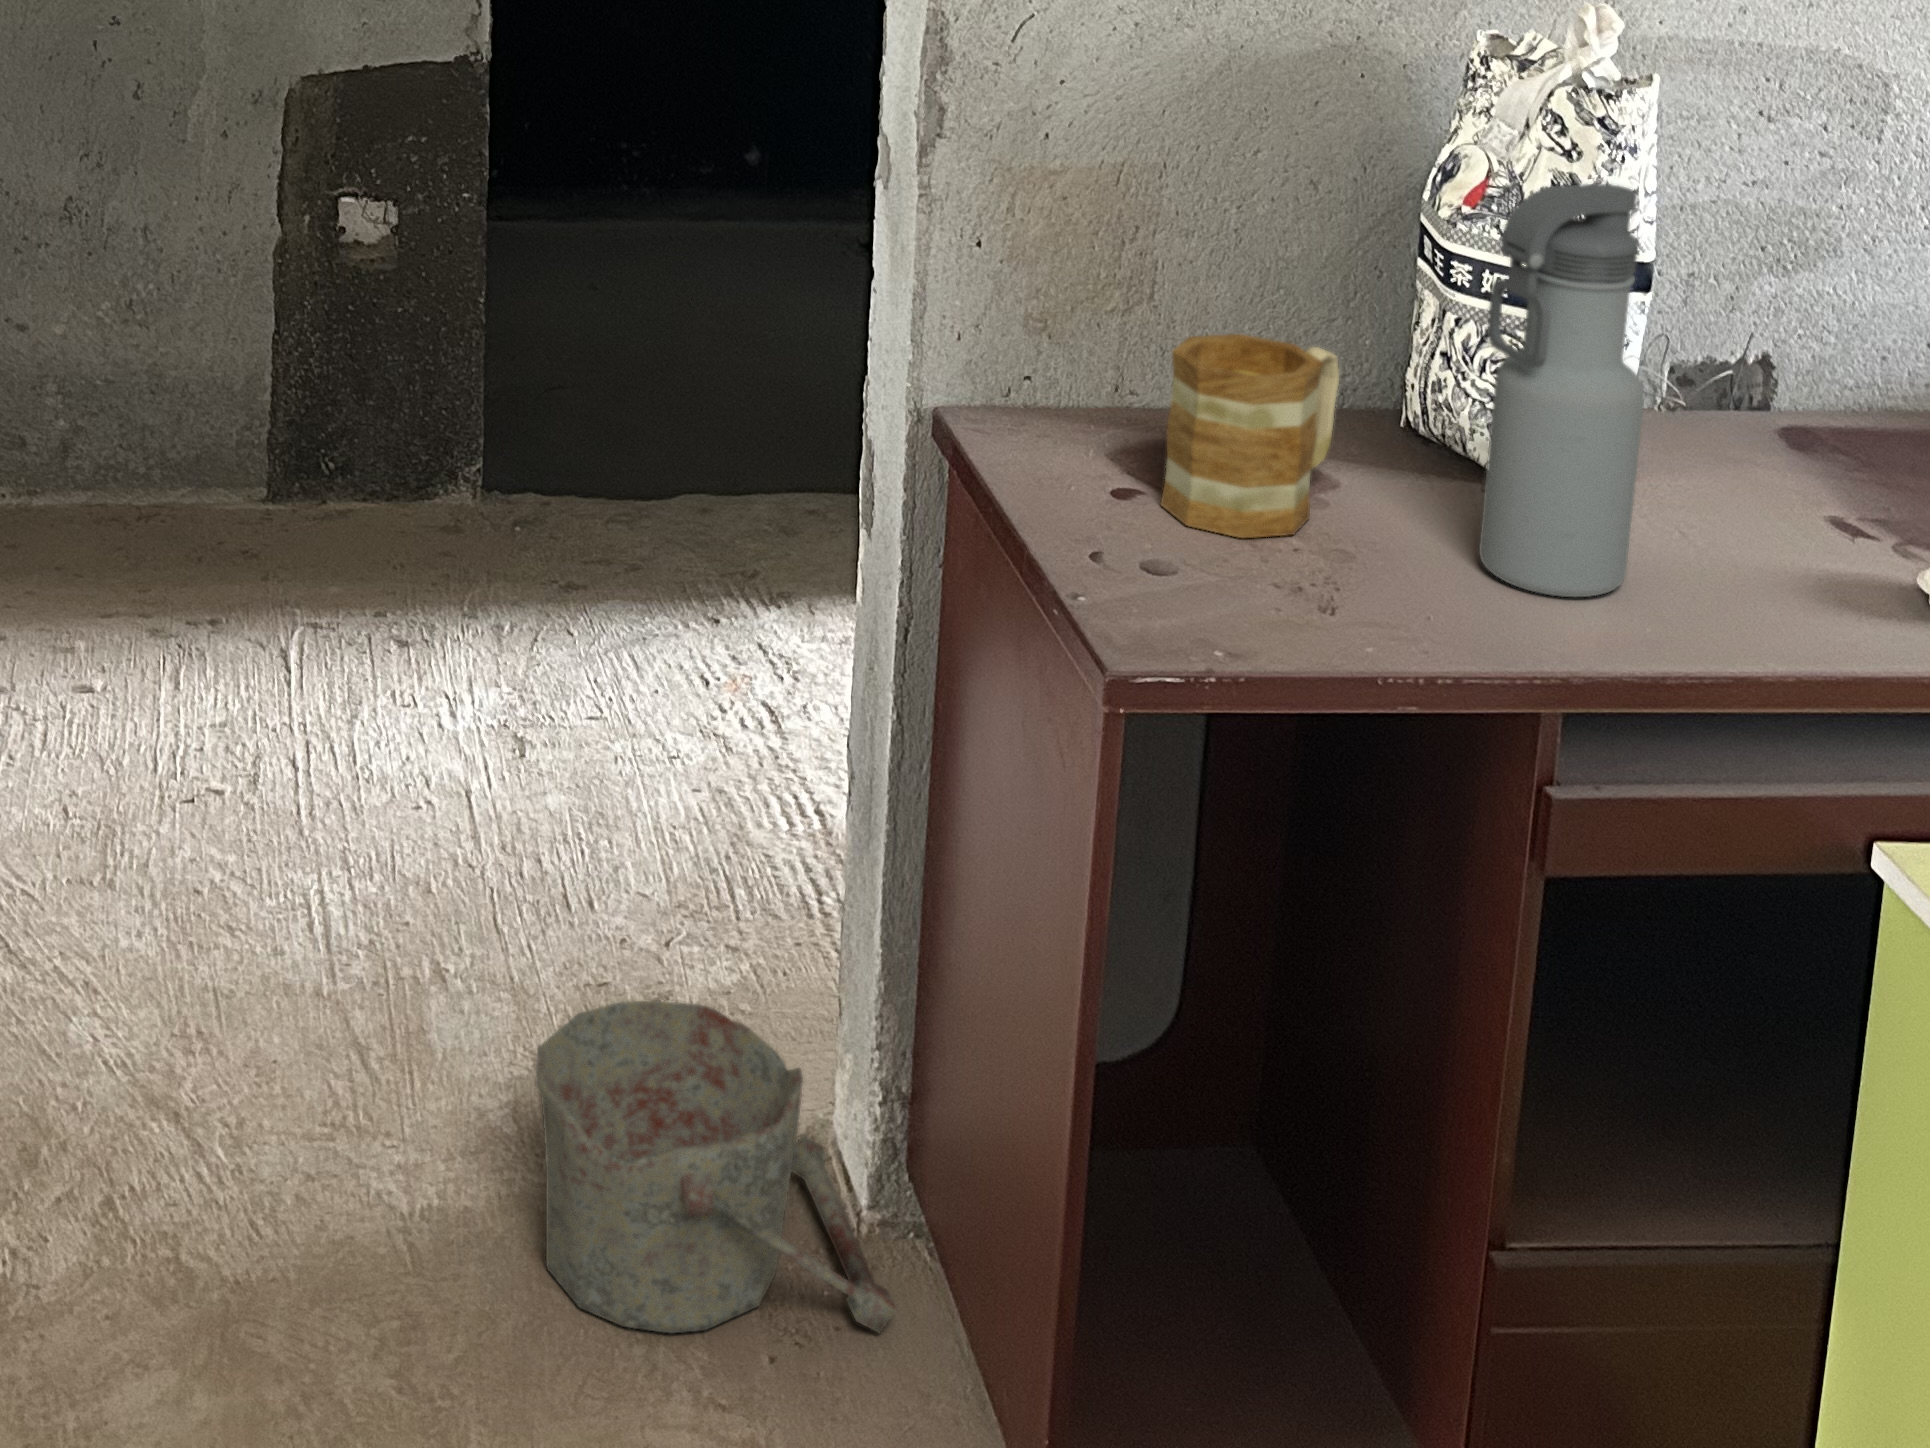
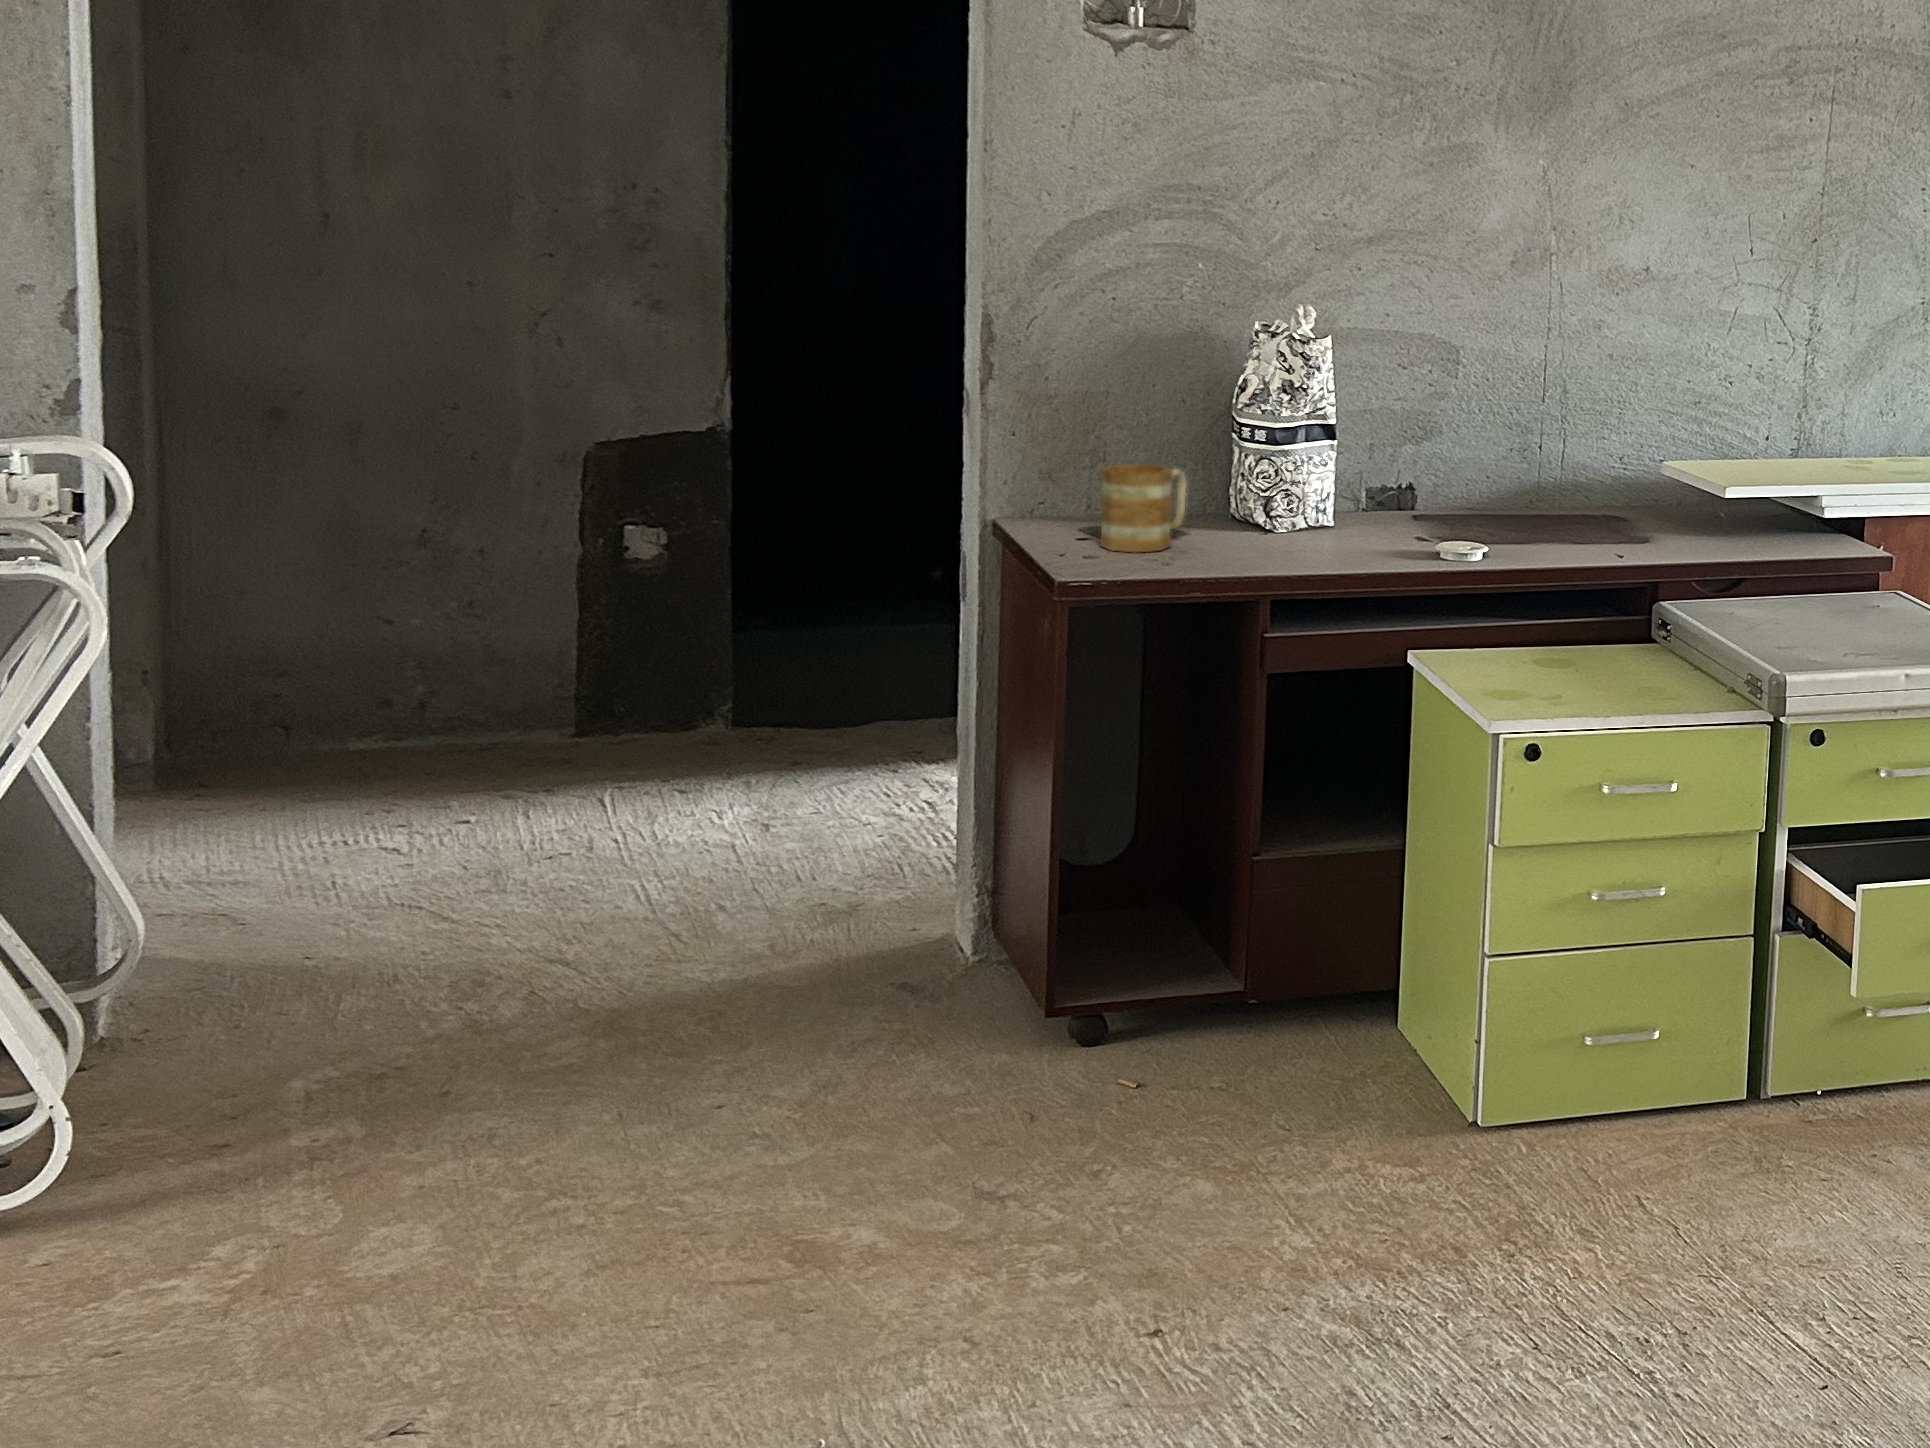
water bottle: present [1479,183,1644,597] -> none [1242,374,1310,561]
bucket: present [535,1001,896,1333] -> none [788,859,989,1006]

